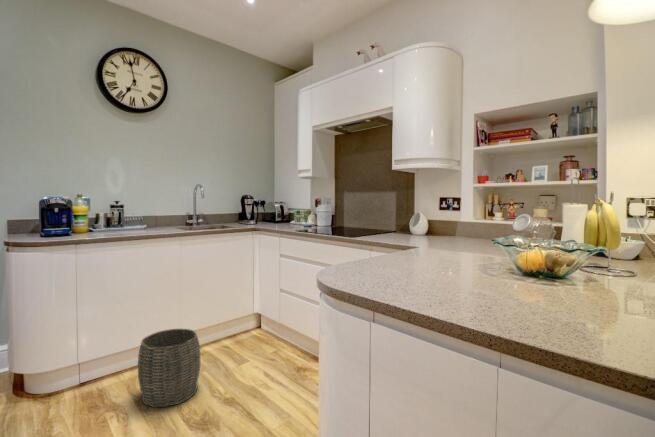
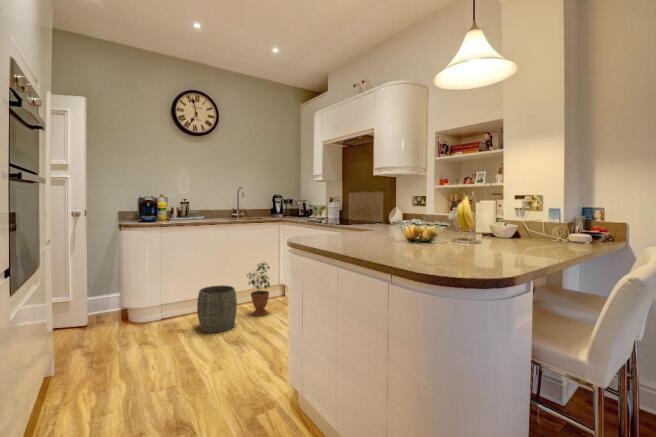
potted plant: none [212,287,246,367] -> present [247,263,270,316]

